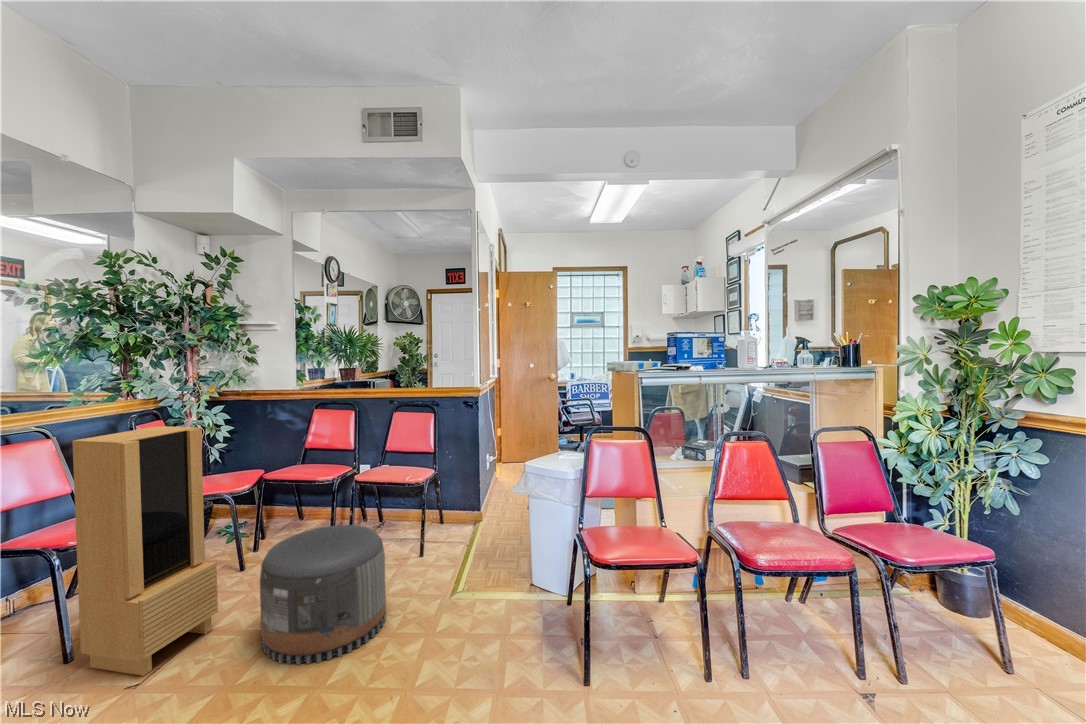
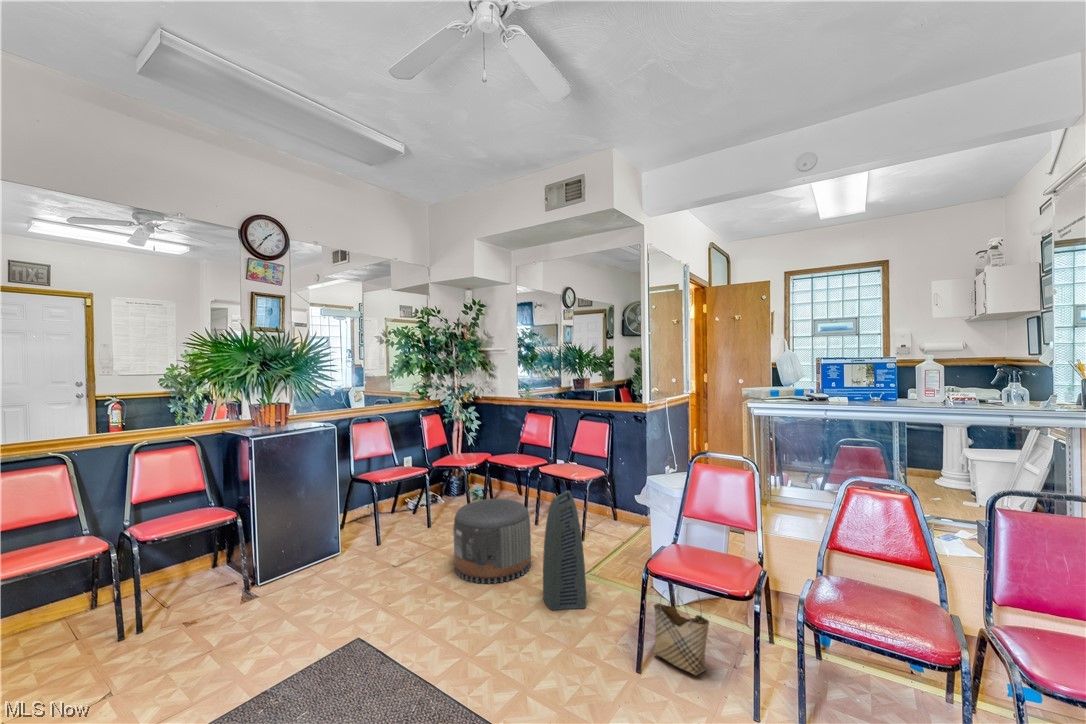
storage cabinet: present [73,426,218,676] -> none [377,421,442,562]
air purifier: none [429,494,496,660] -> present [543,491,586,610]
woven basket: none [609,570,675,674] -> present [654,586,709,675]

